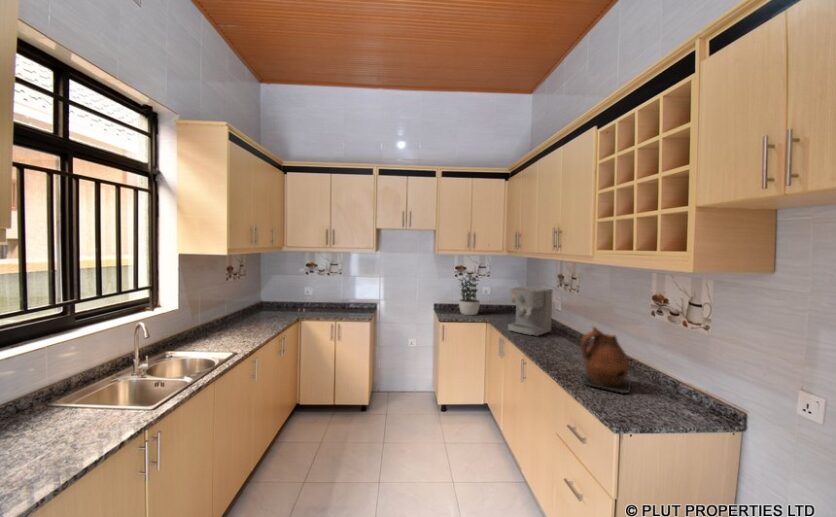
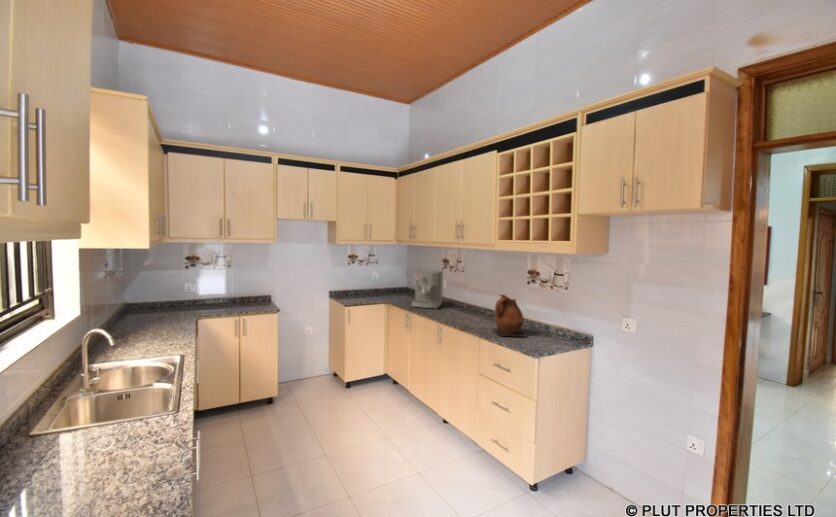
potted plant: present [459,275,480,315] -> none [354,261,376,298]

